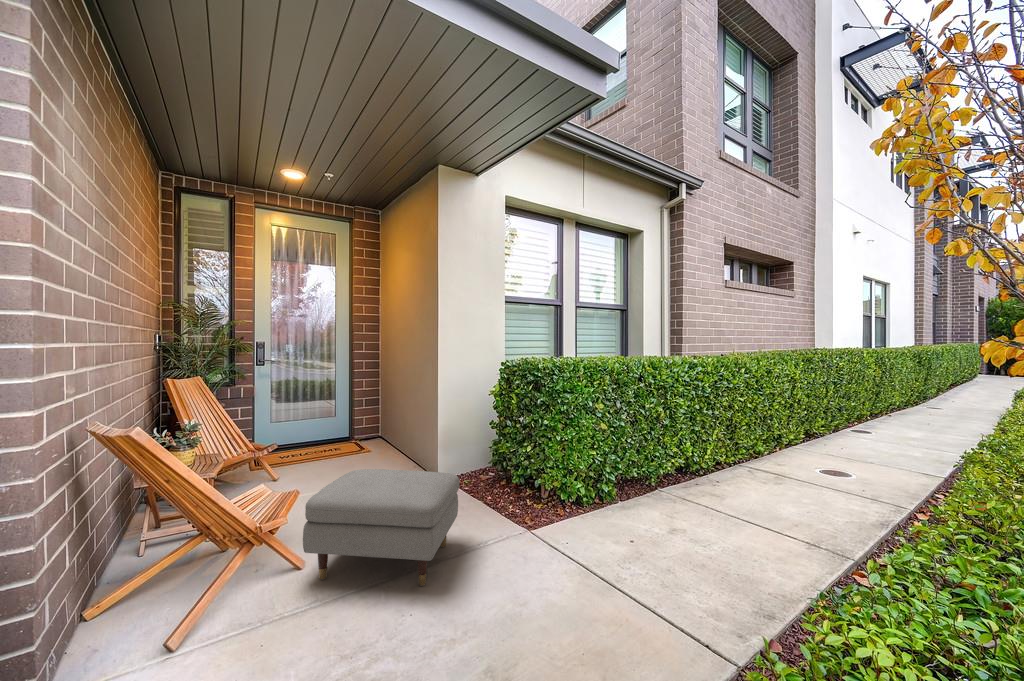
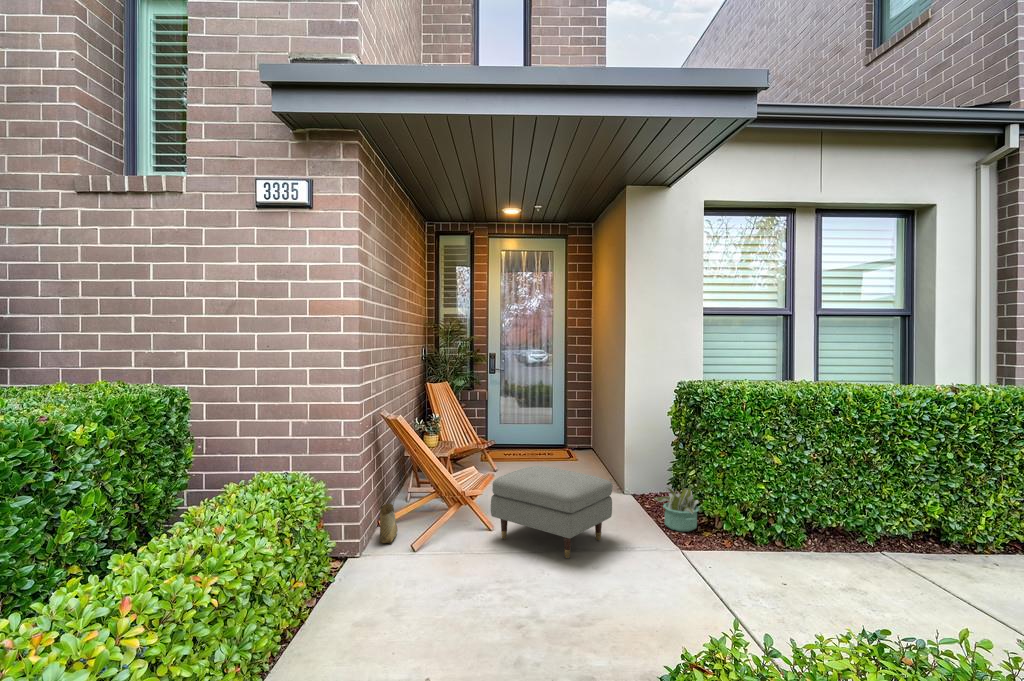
decorative plant: none [486,466,531,514] -> present [655,488,699,532]
woven basket: none [82,553,129,656] -> present [378,494,398,543]

